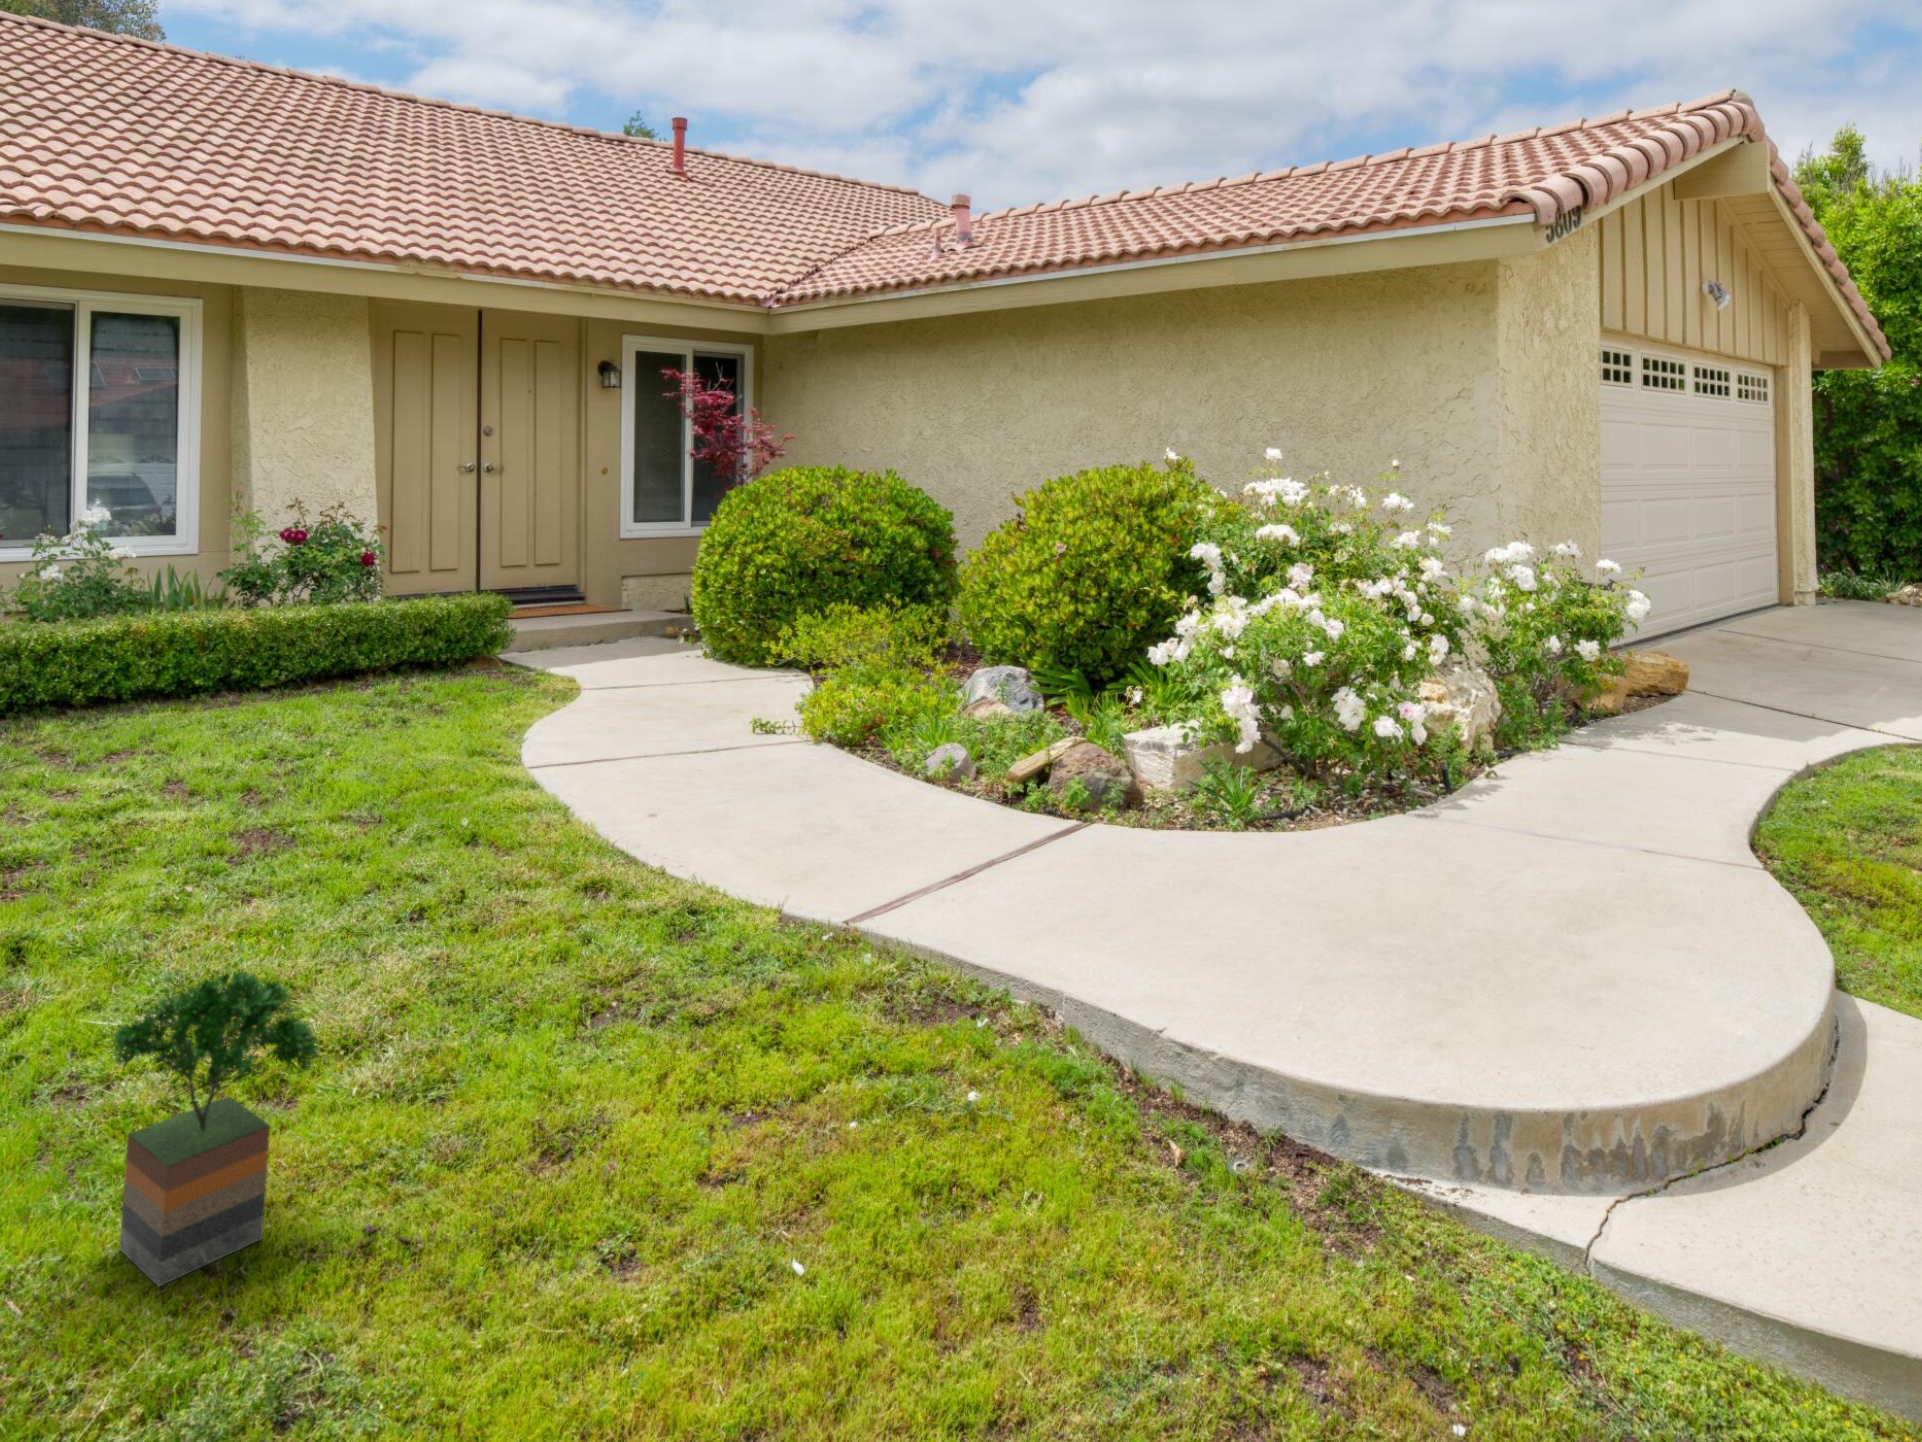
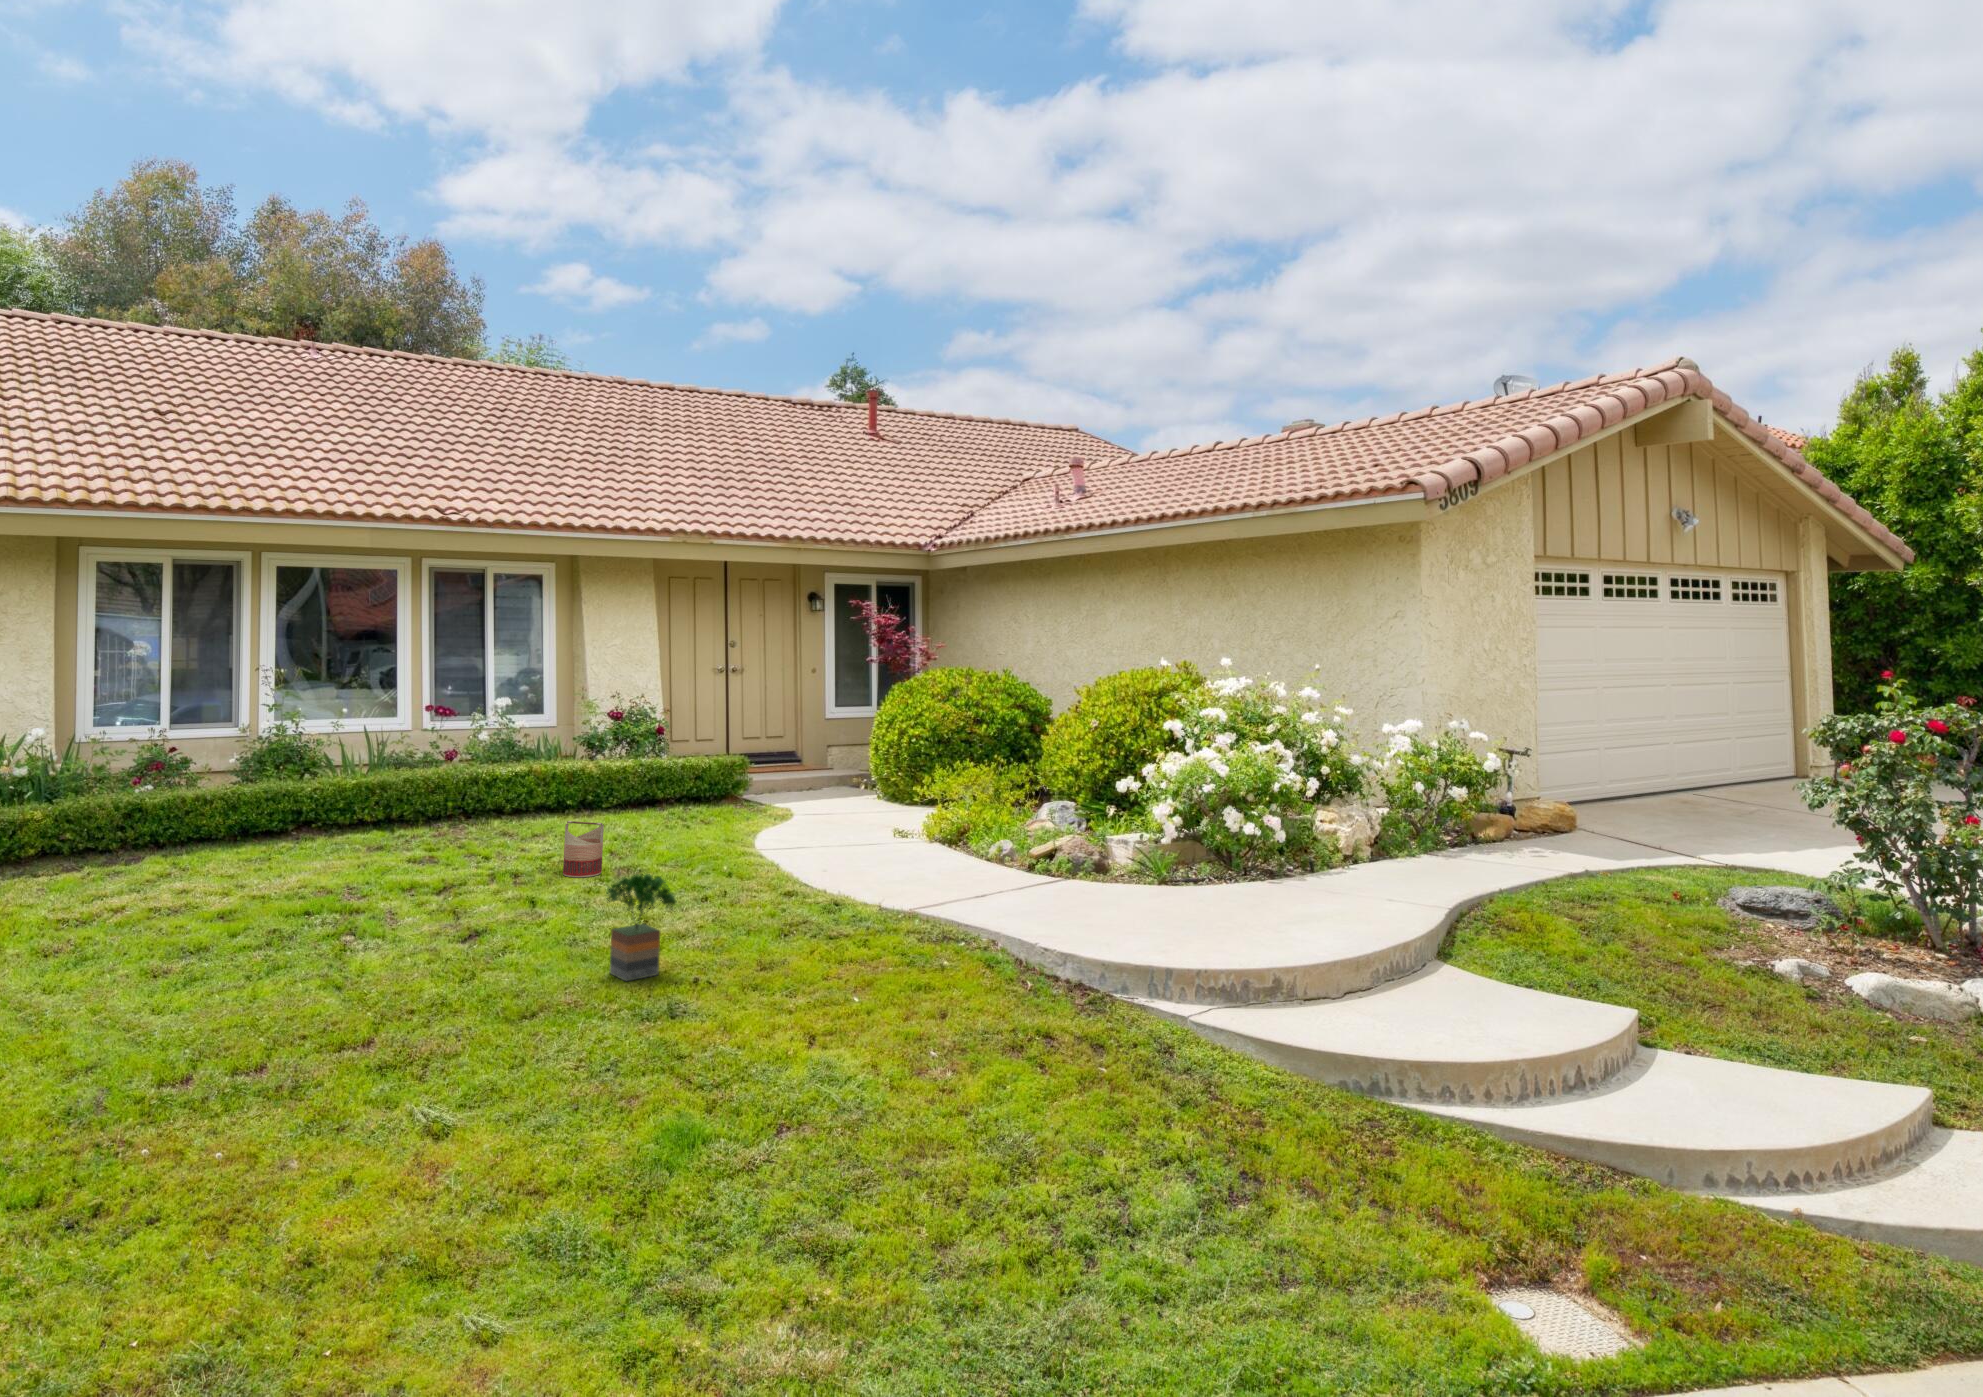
basket: none [116,758,211,871] -> present [563,821,604,877]

